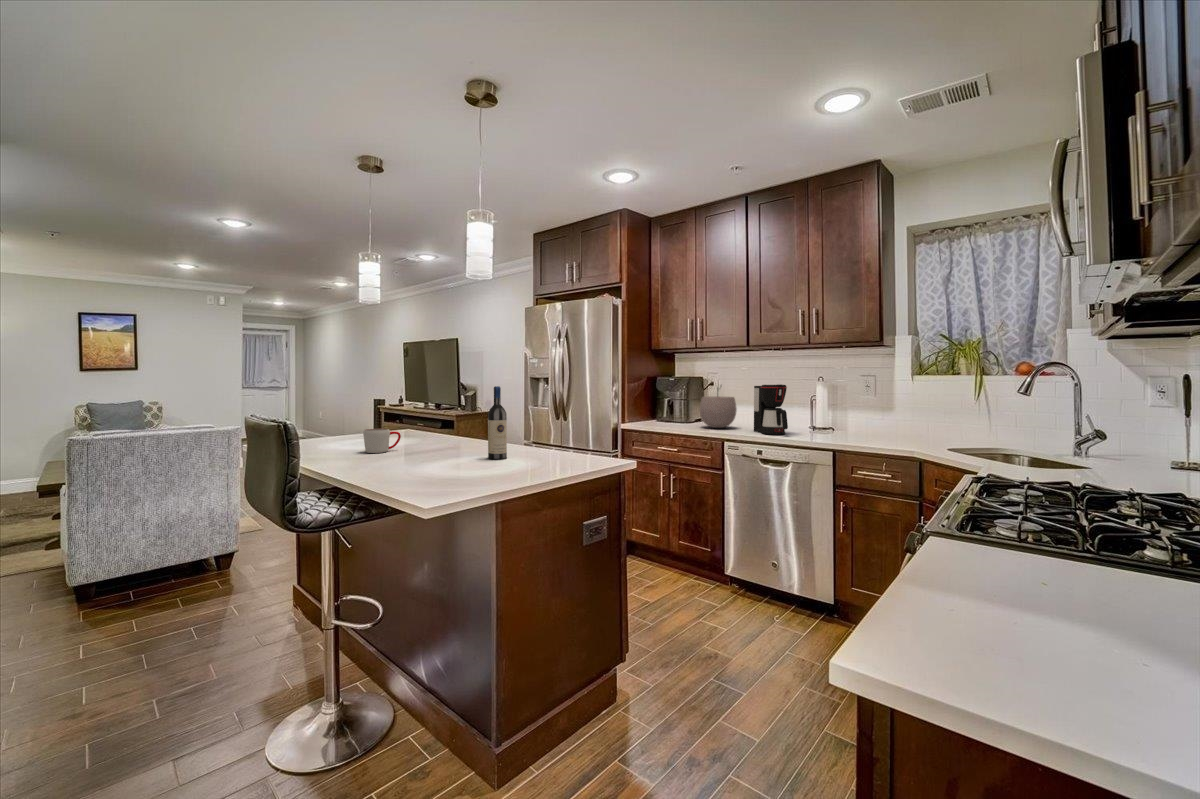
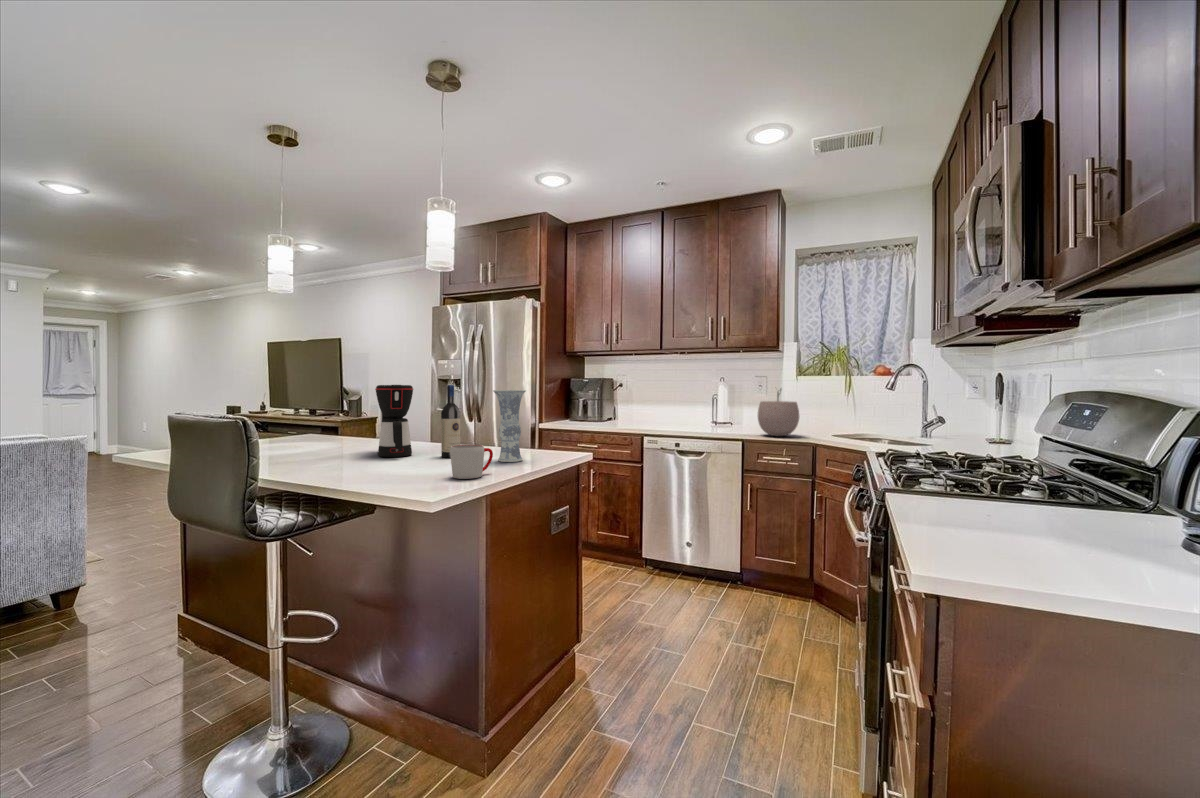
coffee maker: present [754,384,788,435] -> present [375,385,413,457]
plant pot: present [700,388,737,428] -> present [758,389,799,436]
vase: none [530,392,565,467] -> present [493,390,526,462]
mug: present [363,429,401,453] -> present [450,445,493,479]

